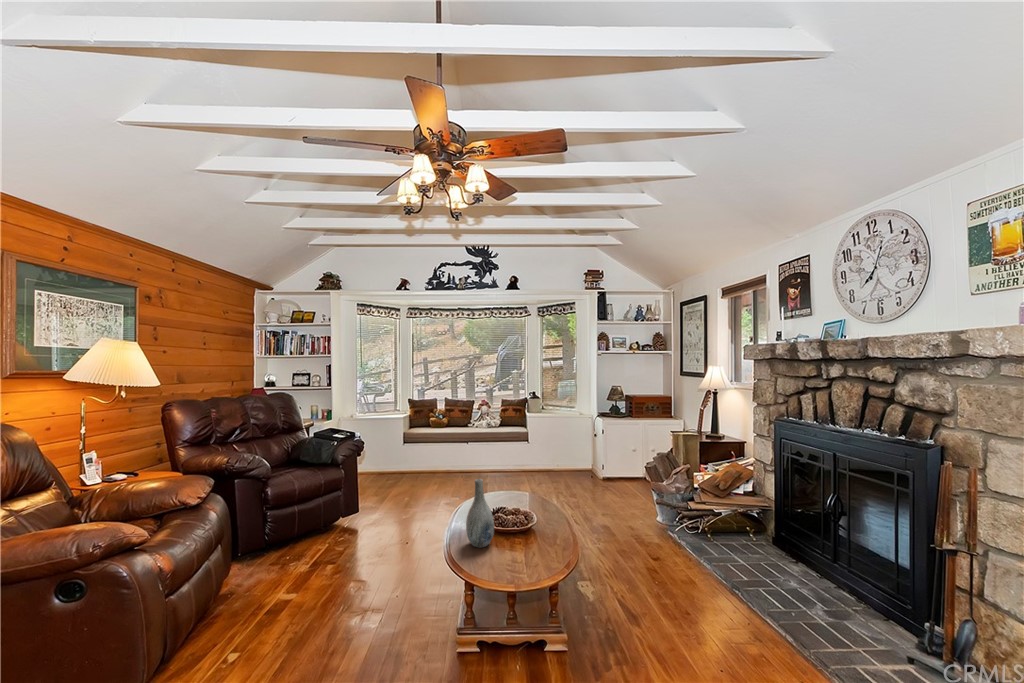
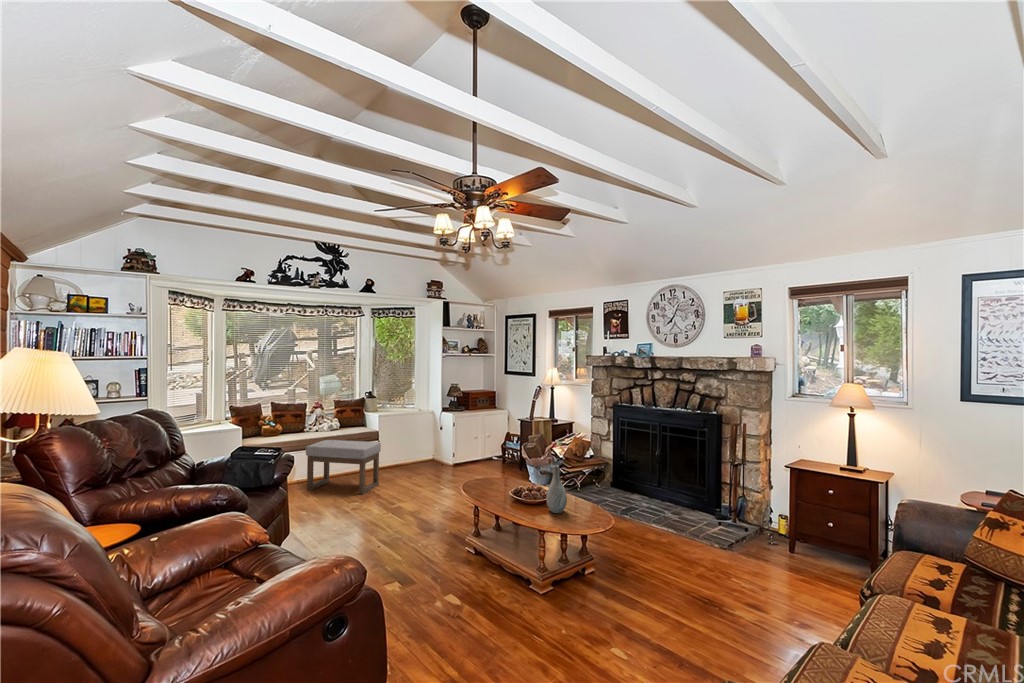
ottoman: none [442,431,501,487] -> present [306,440,381,494]

